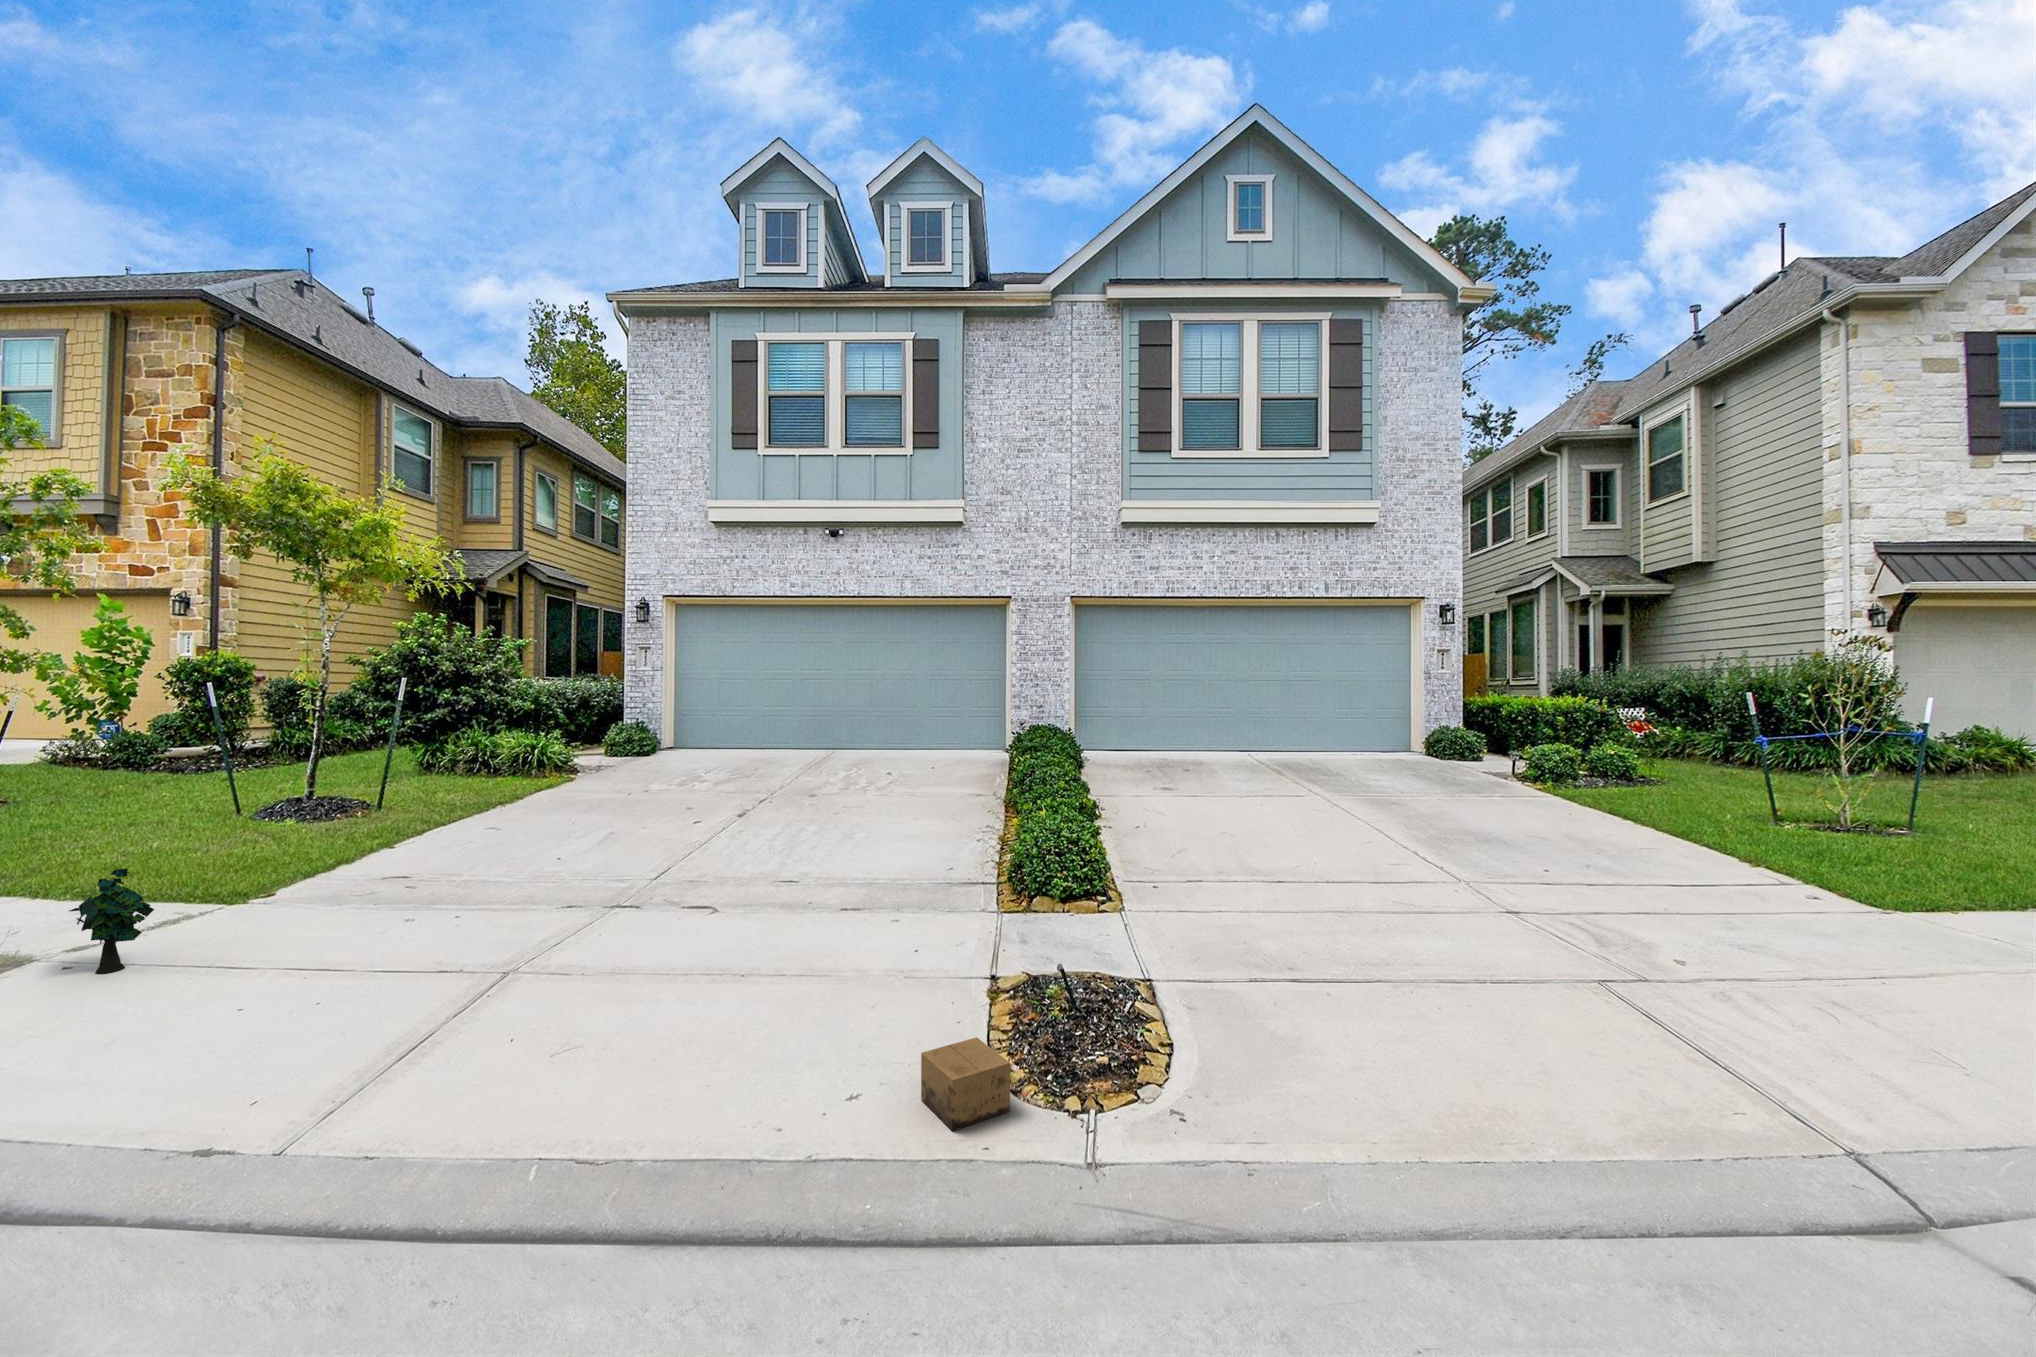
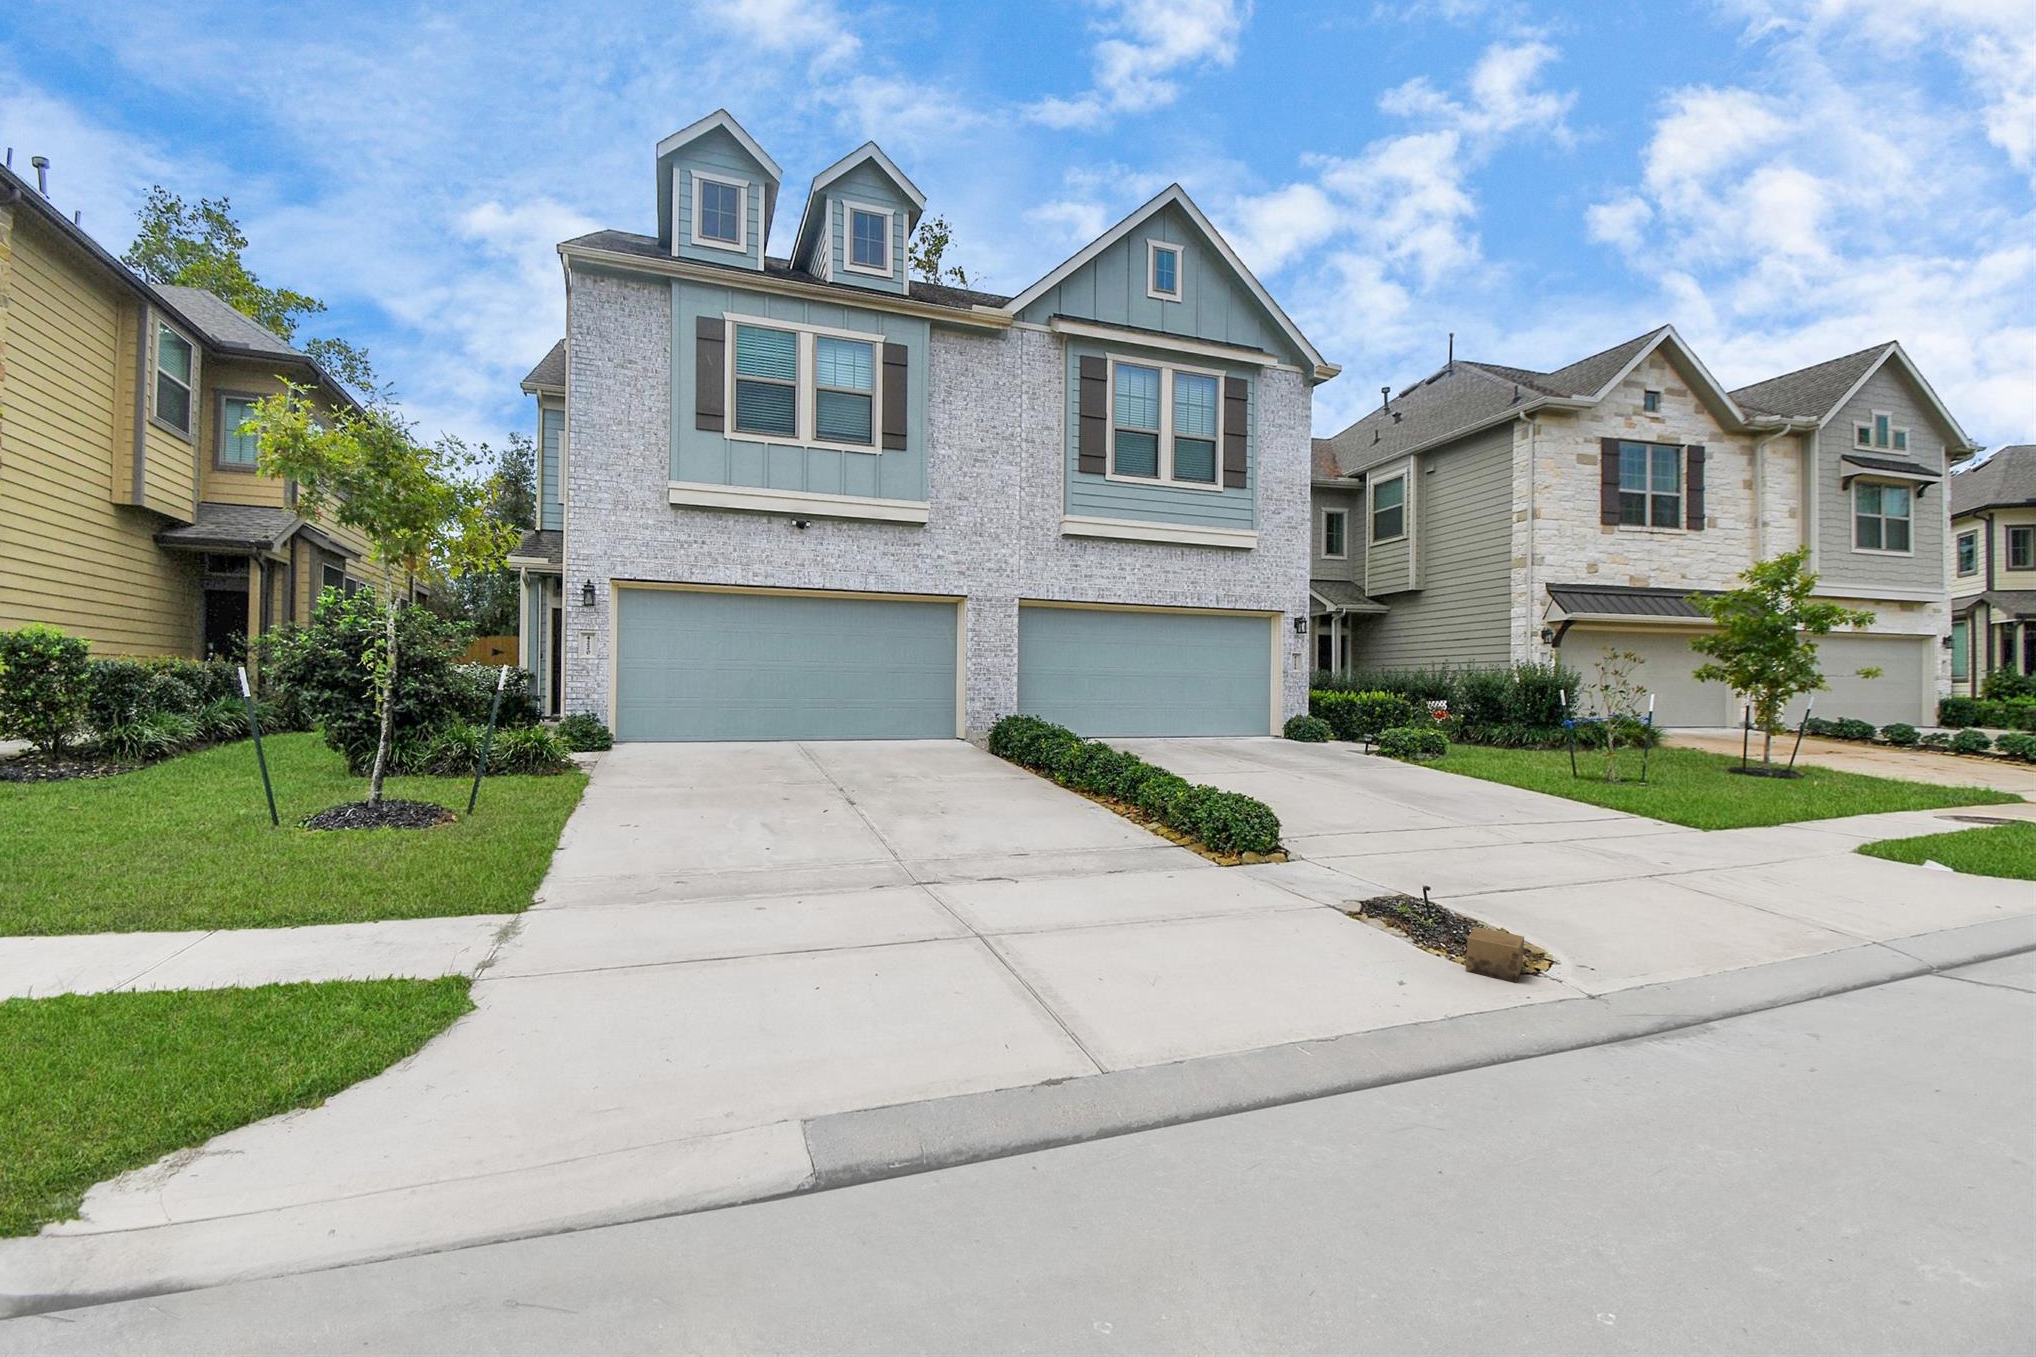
decorative plant: present [69,868,154,974] -> none [582,867,651,978]

